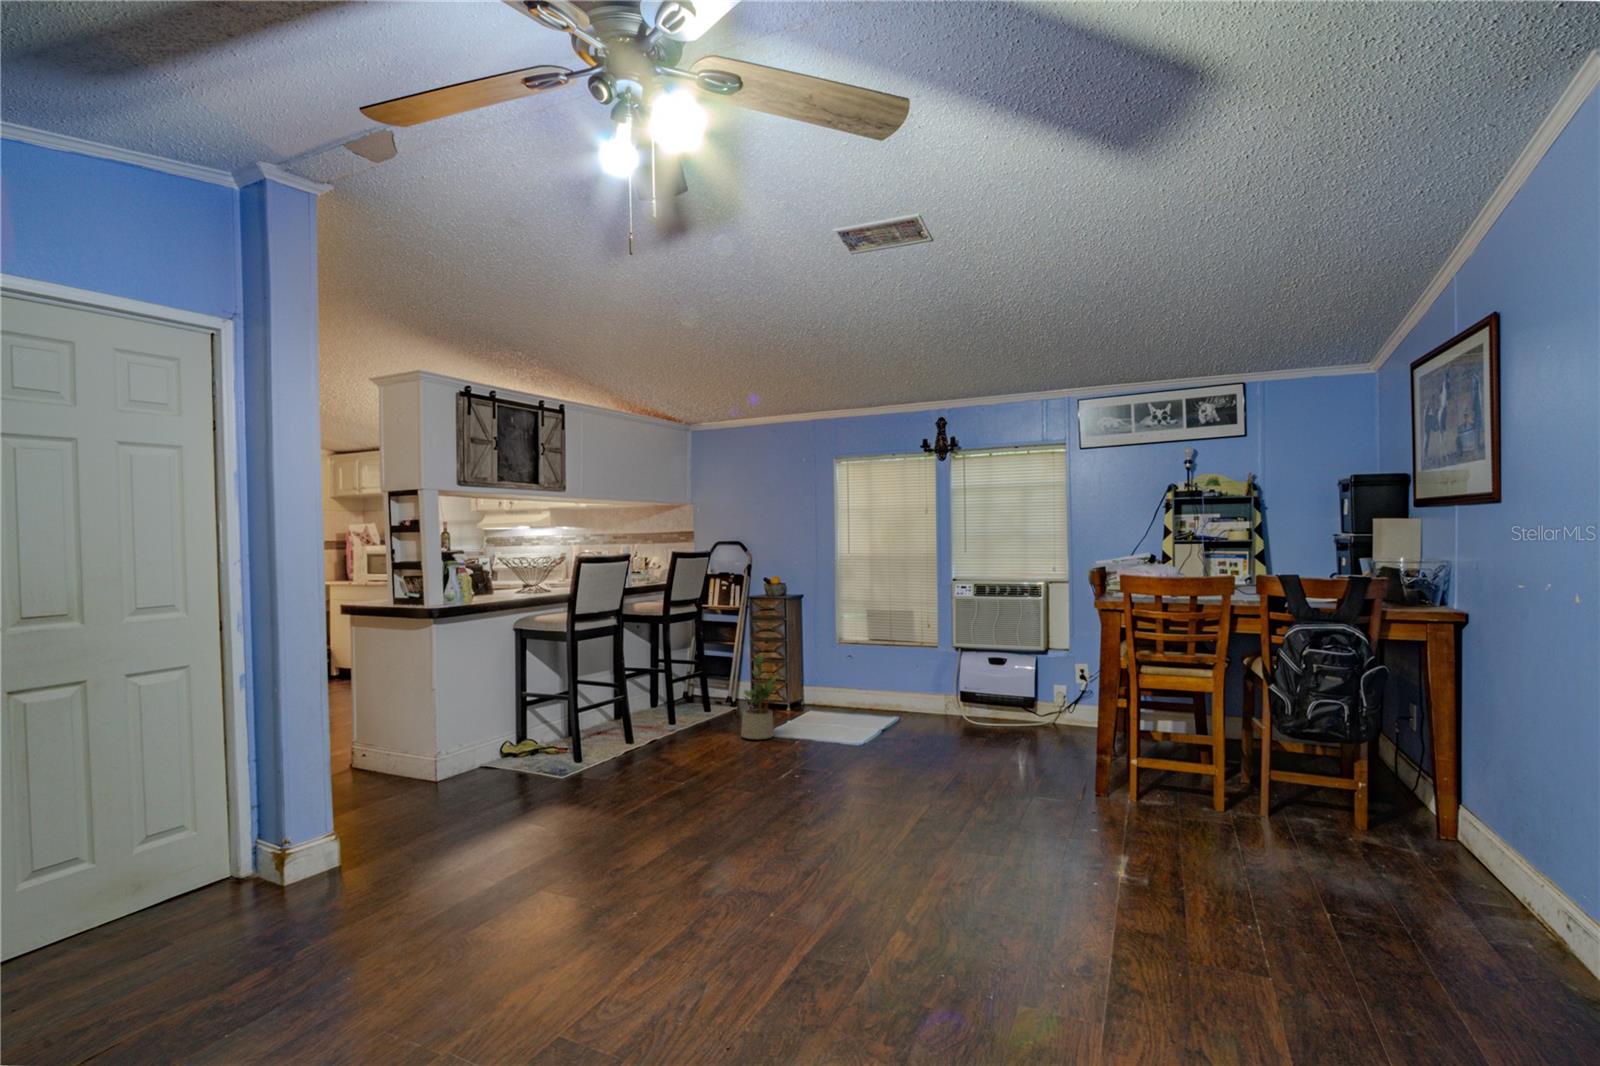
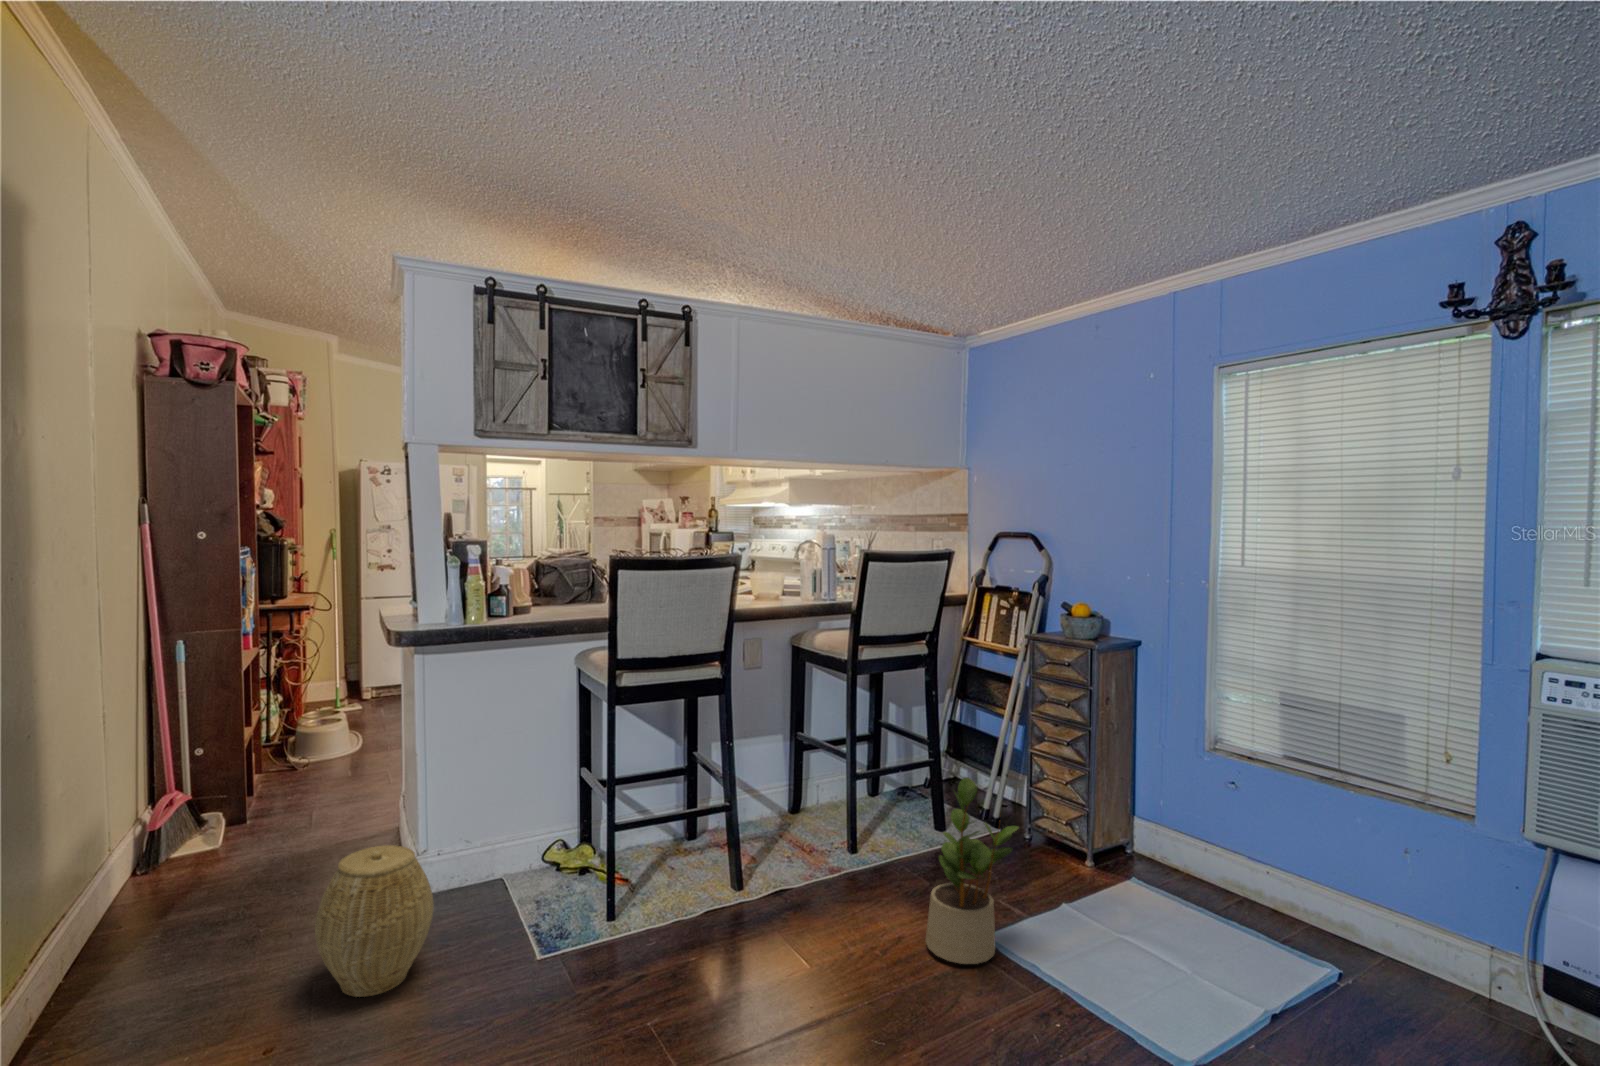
woven basket: none [444,721,509,801] -> present [315,845,434,997]

